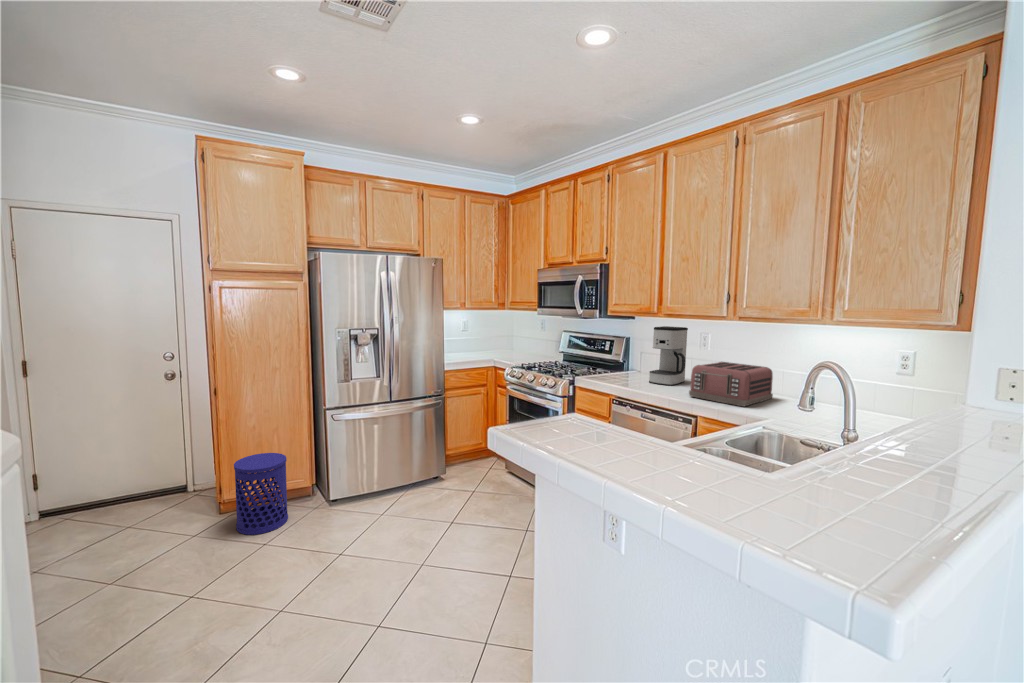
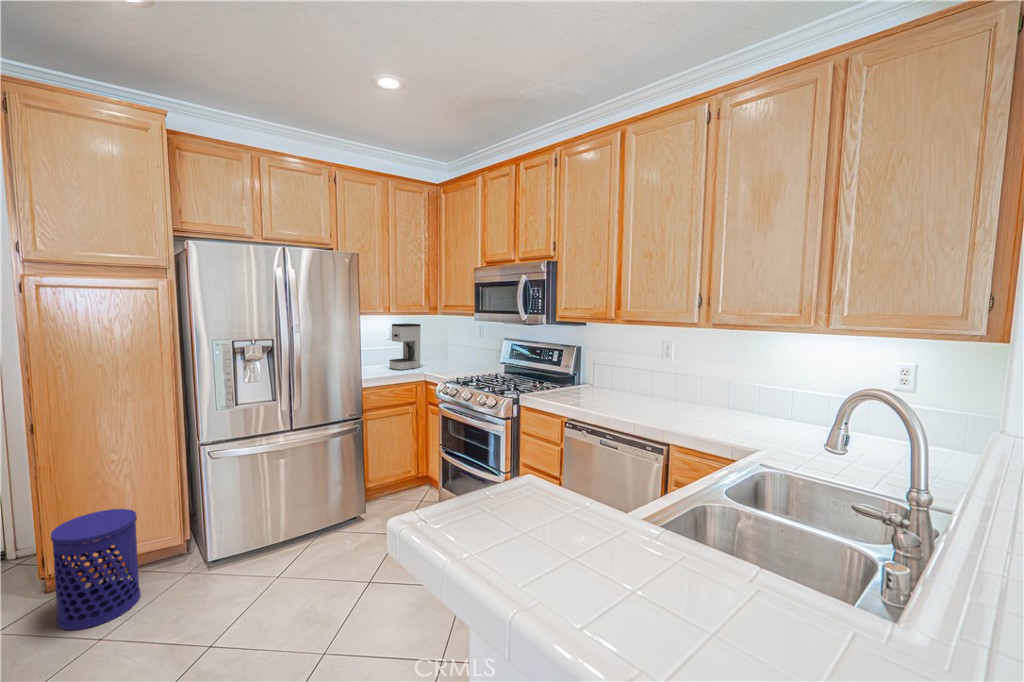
coffee maker: present [649,326,688,385] -> present [389,323,421,370]
toaster: present [689,362,773,406] -> none [657,376,751,433]

